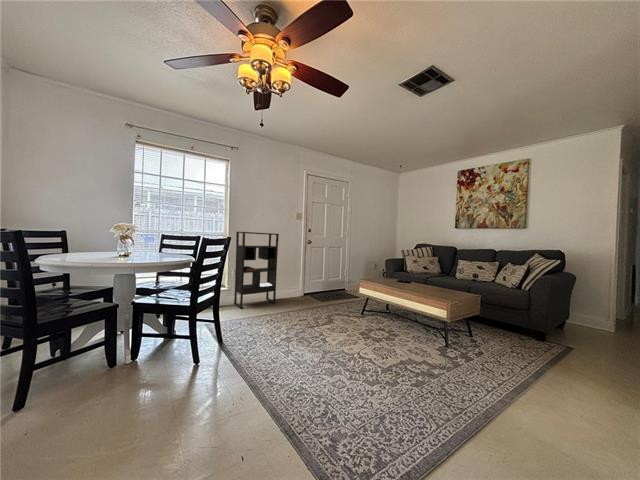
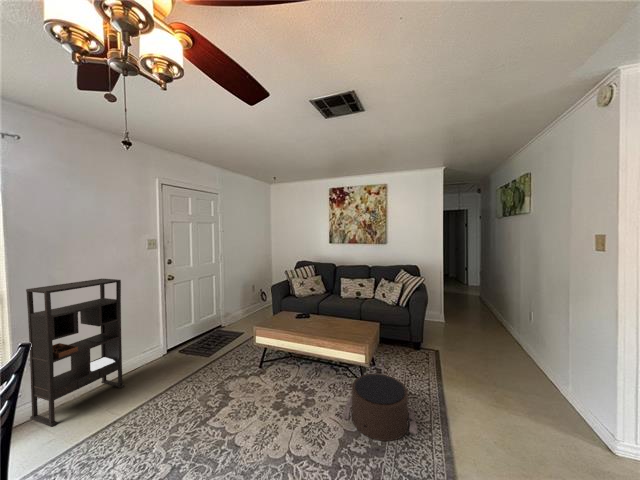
pouf: none [408,326,486,378] -> present [343,374,417,441]

